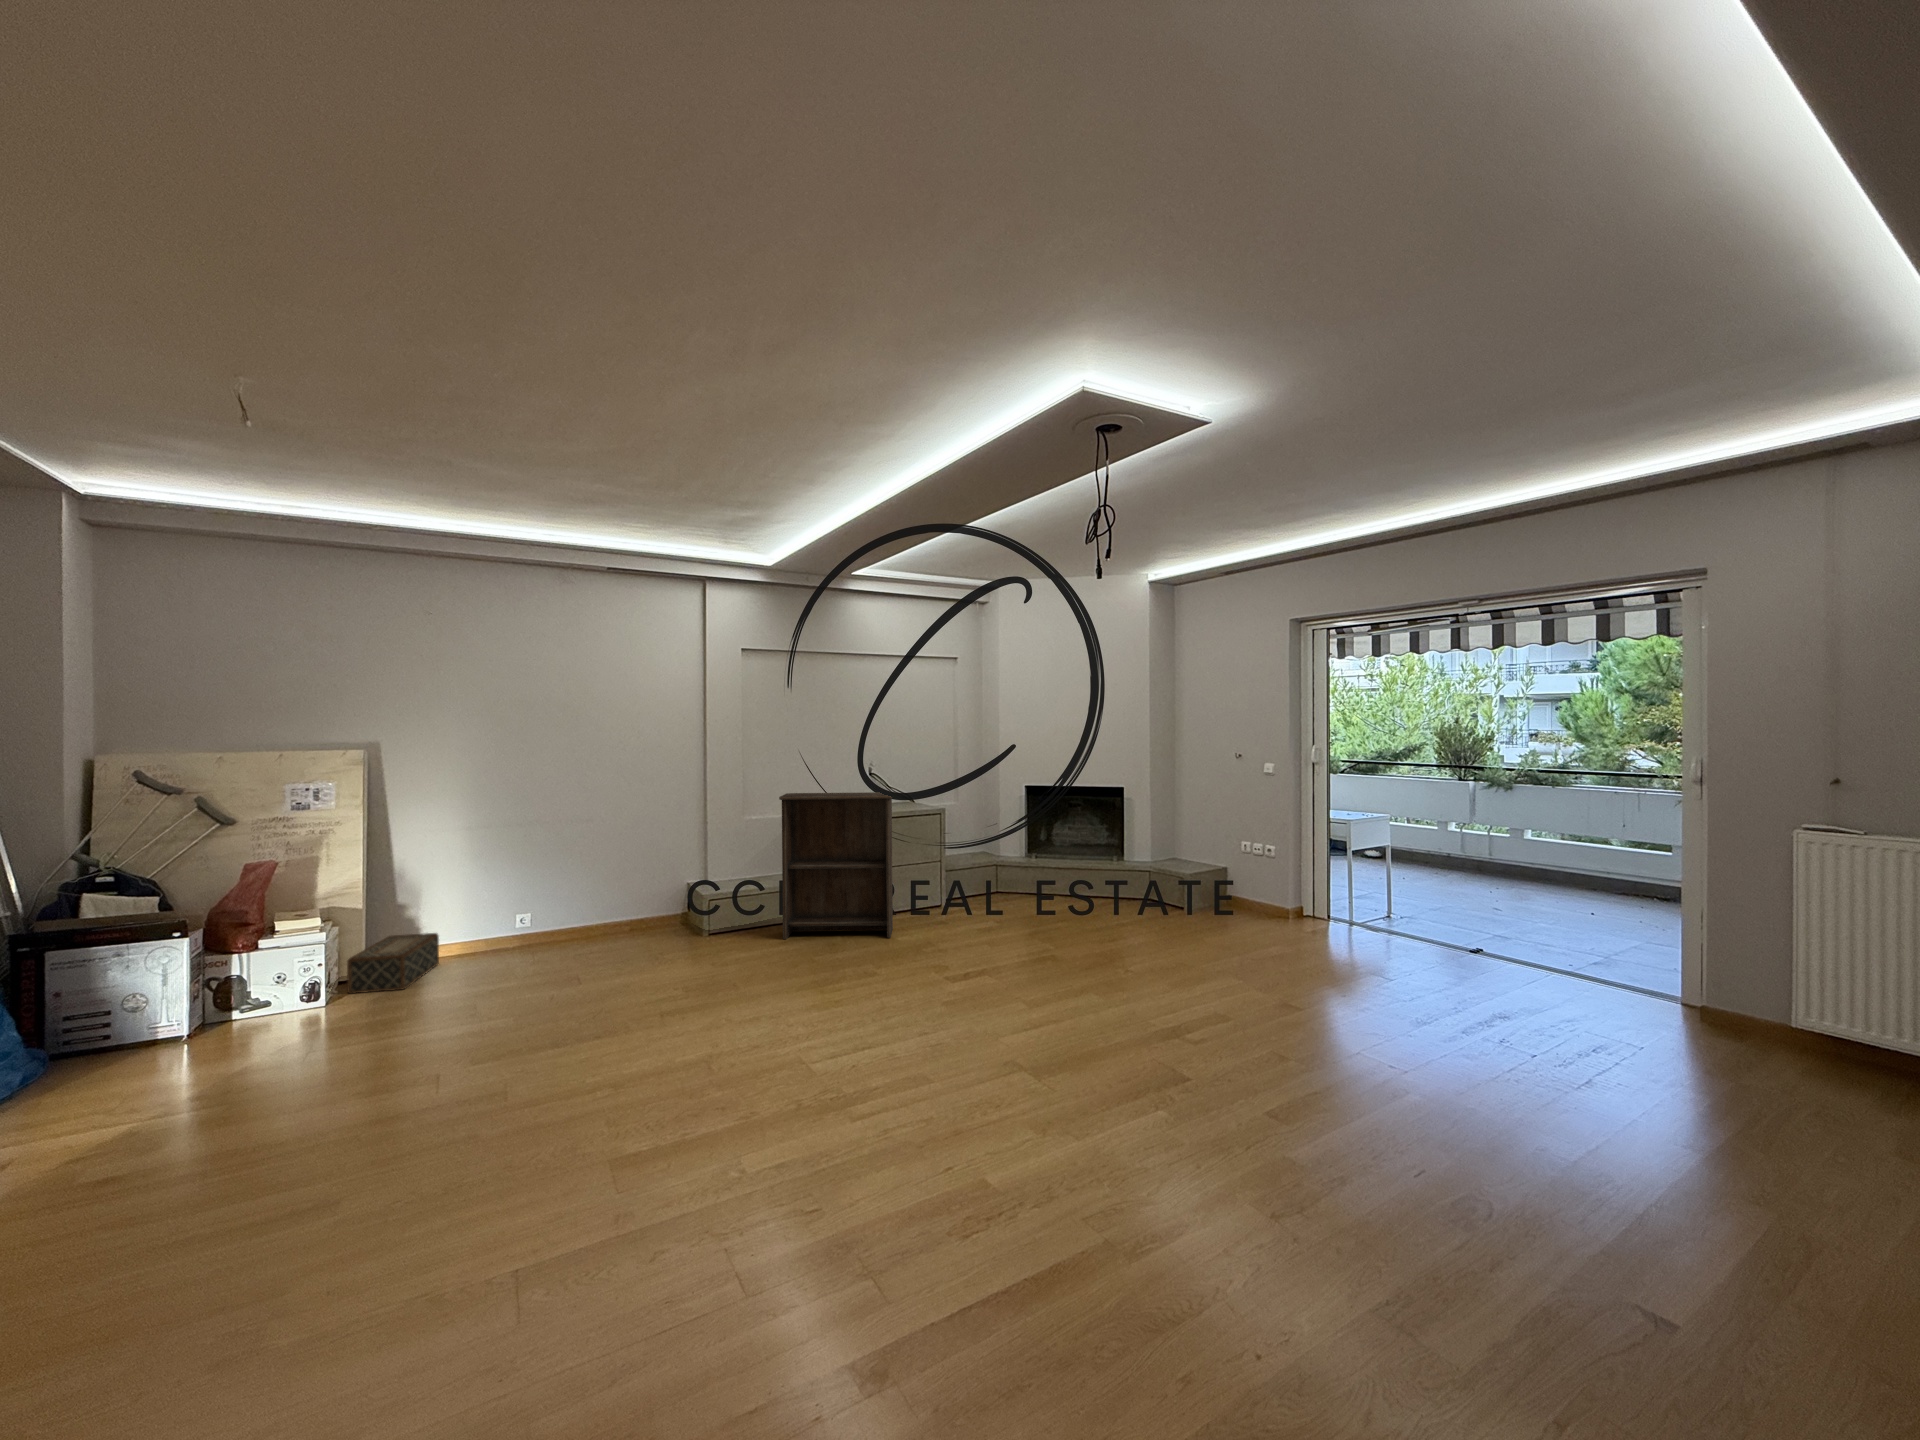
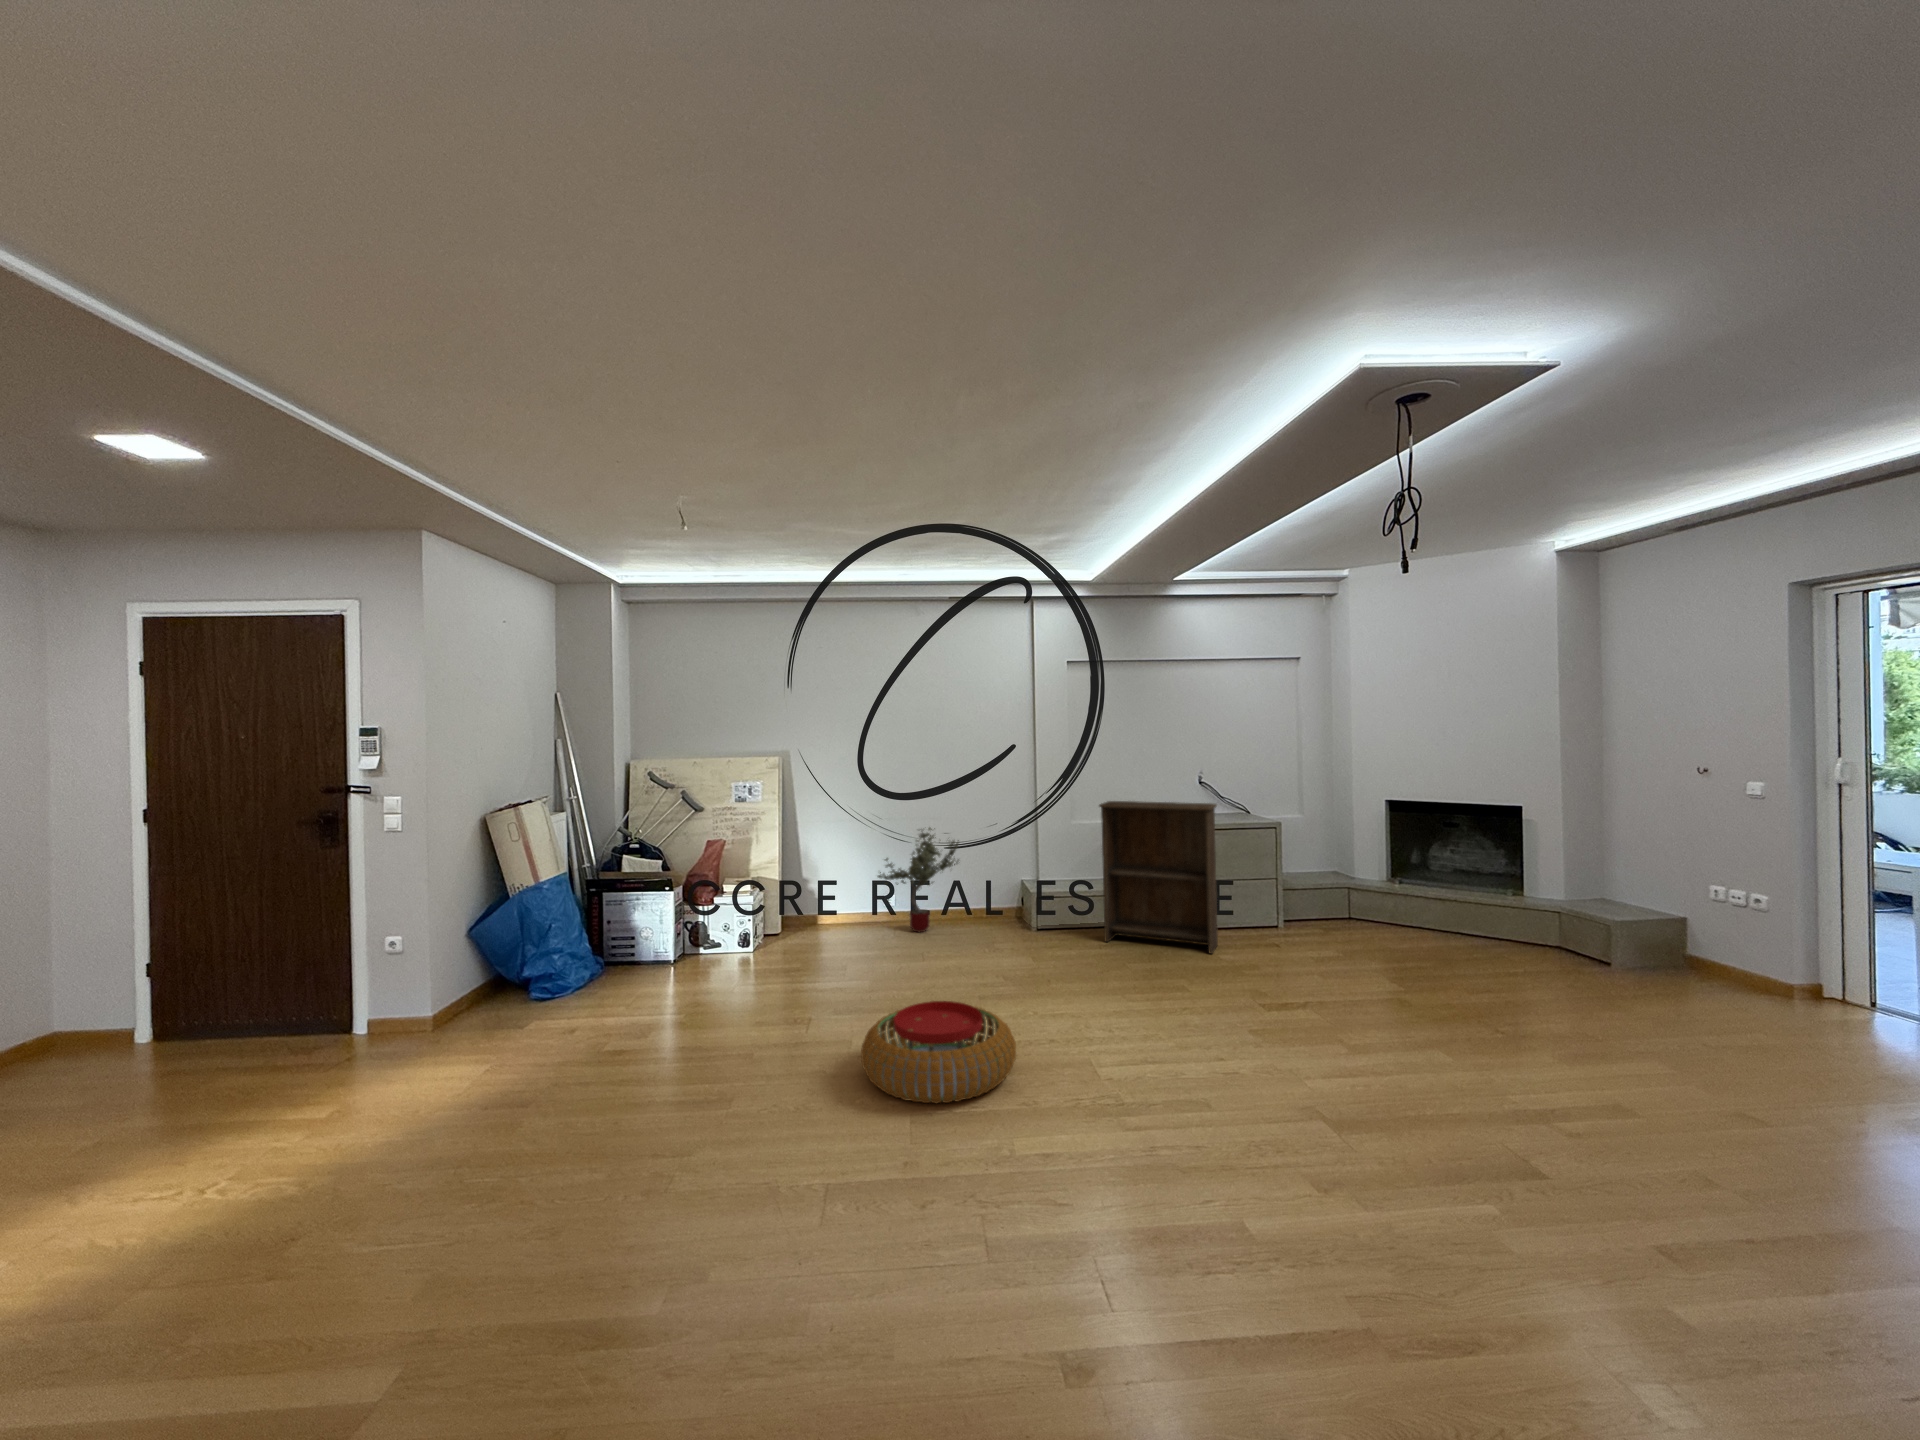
potted tree: none [505,829,616,955] -> present [877,828,959,932]
woven basket: present [347,933,439,994] -> none [768,903,832,946]
pouf: none [551,1018,740,1137] -> present [861,1001,1016,1103]

